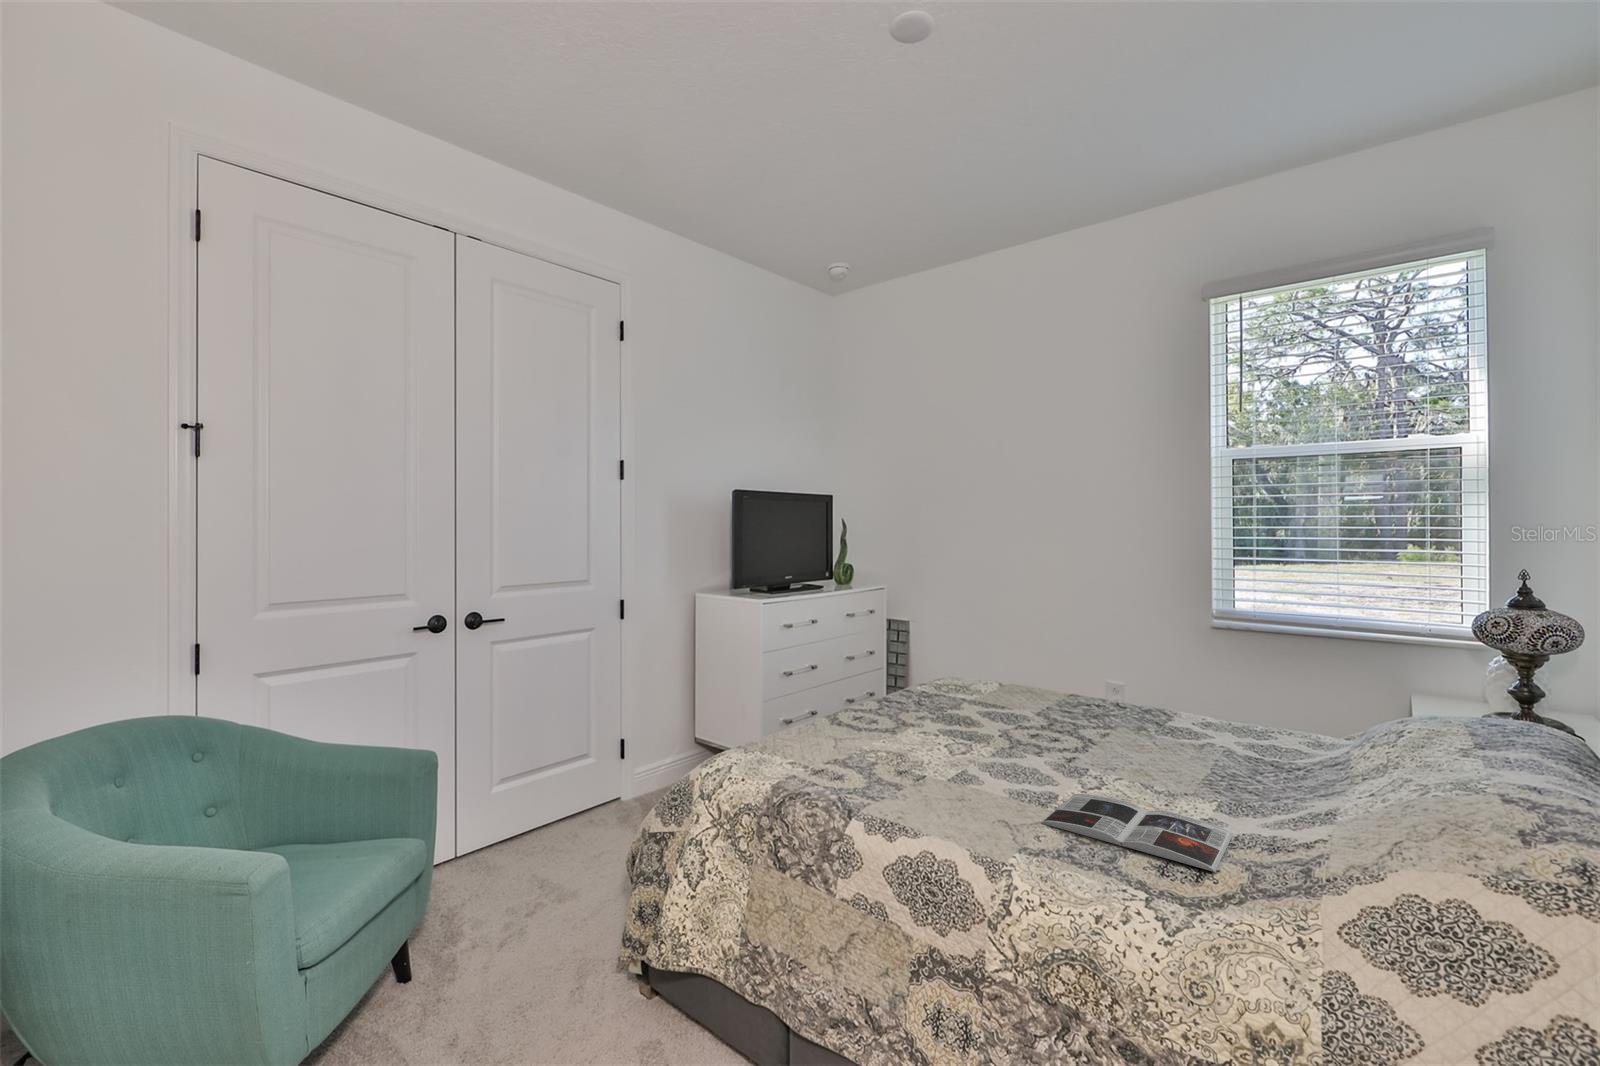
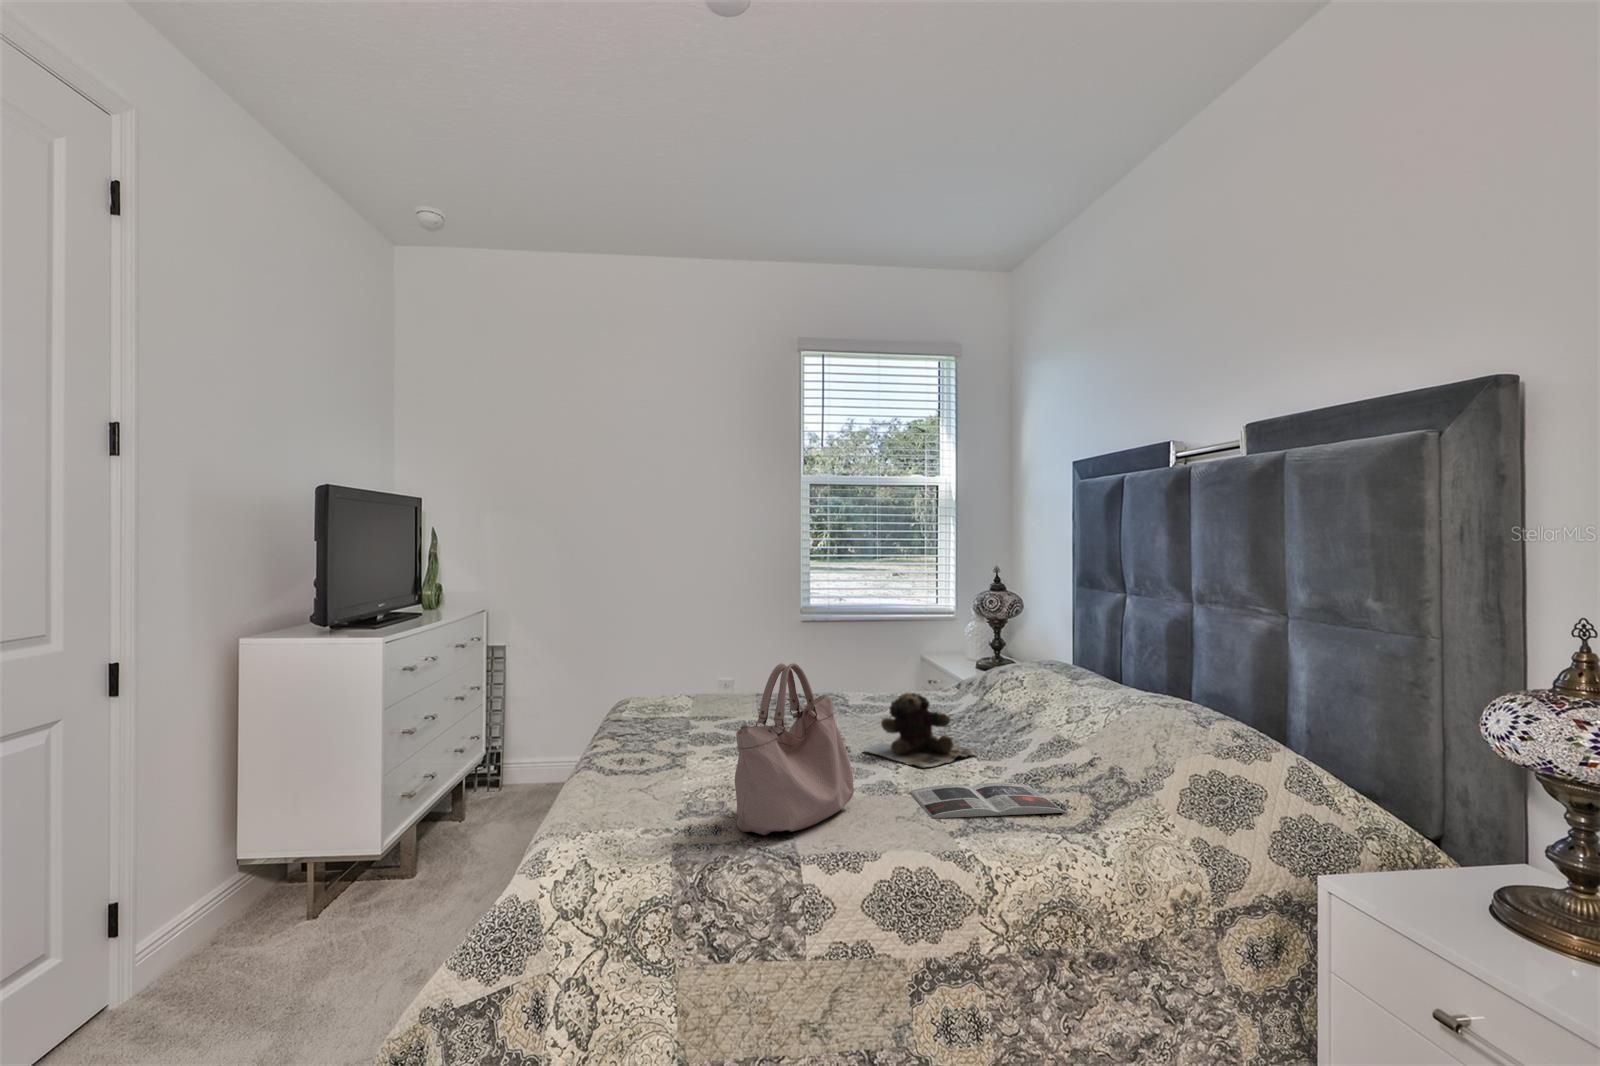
handbag: none [848,638,1000,791] -> present [735,663,854,835]
teddy bear: none [1110,694,1252,783] -> present [863,693,977,767]

